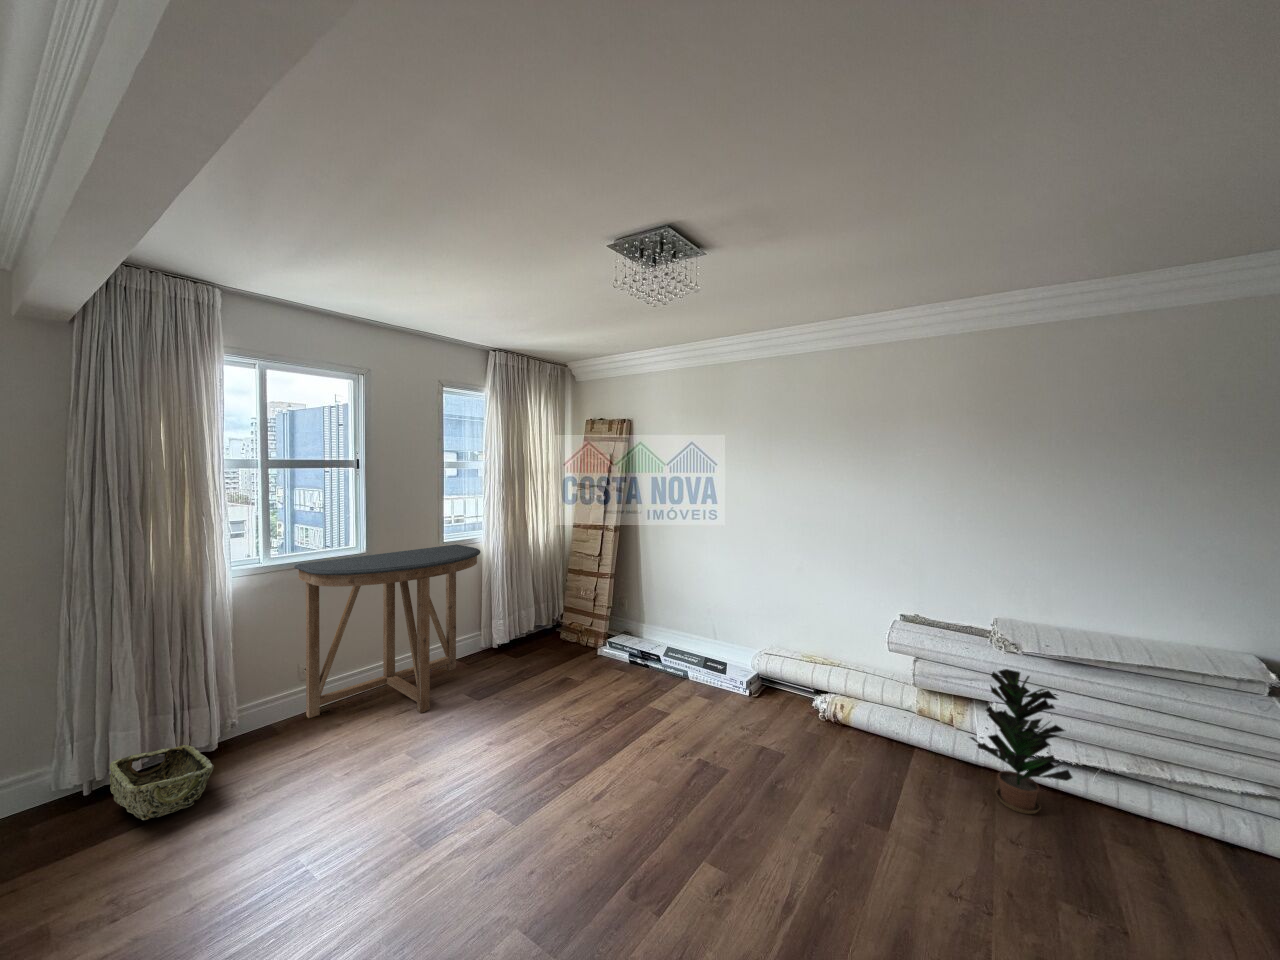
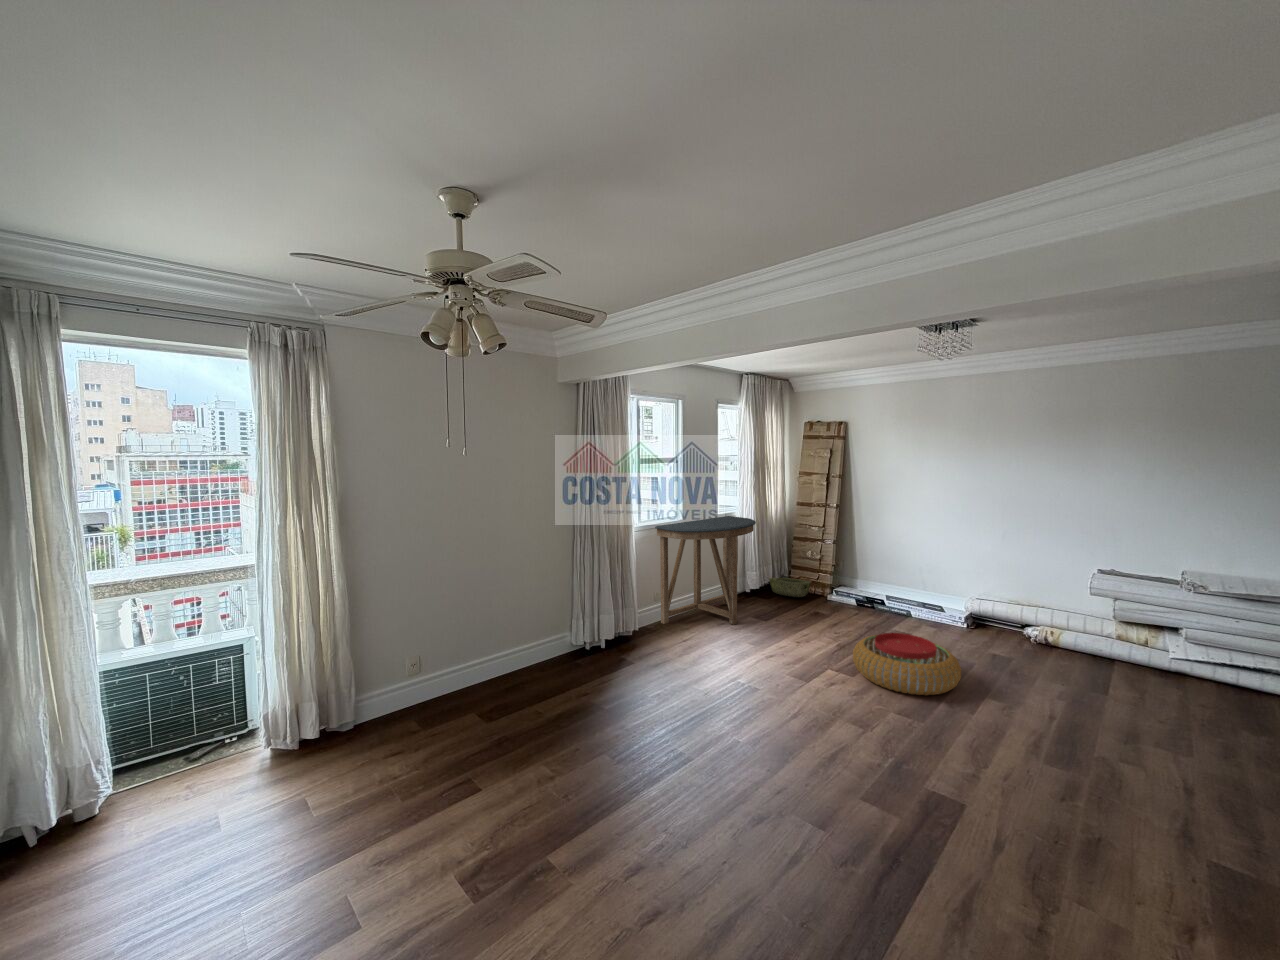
potted plant: present [970,669,1072,814] -> none [1162,601,1248,696]
pouf: none [529,735,688,870] -> present [853,633,961,695]
woven basket: present [109,745,214,820] -> present [769,578,810,597]

